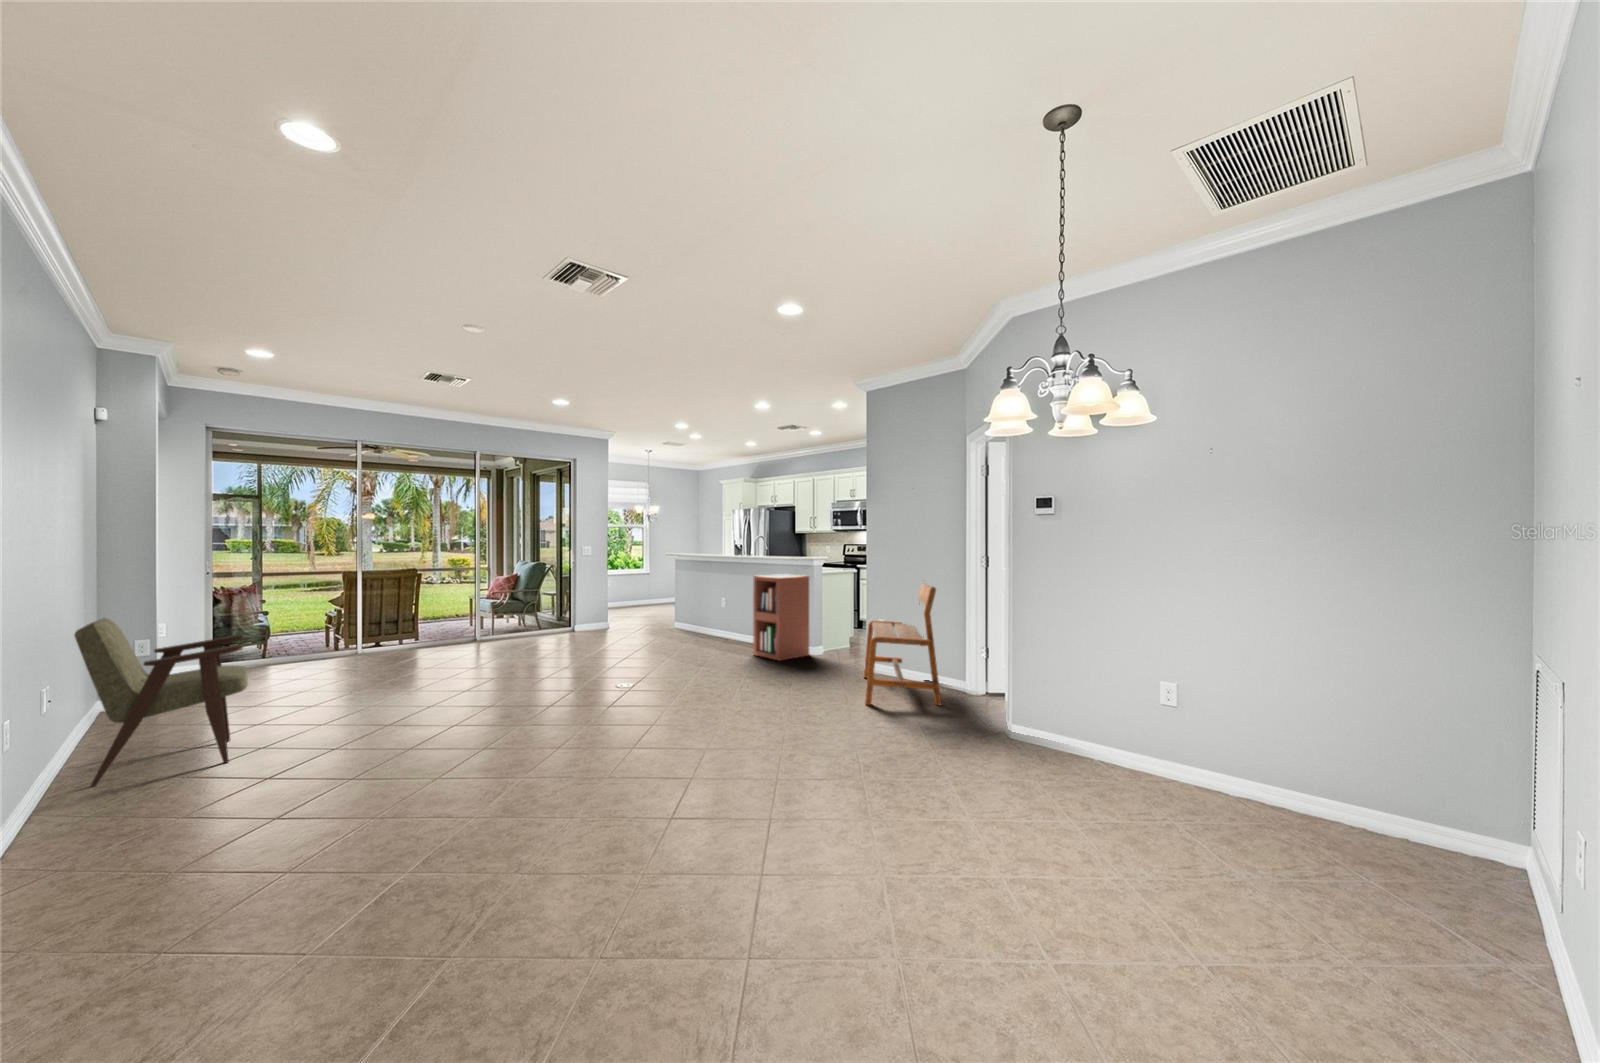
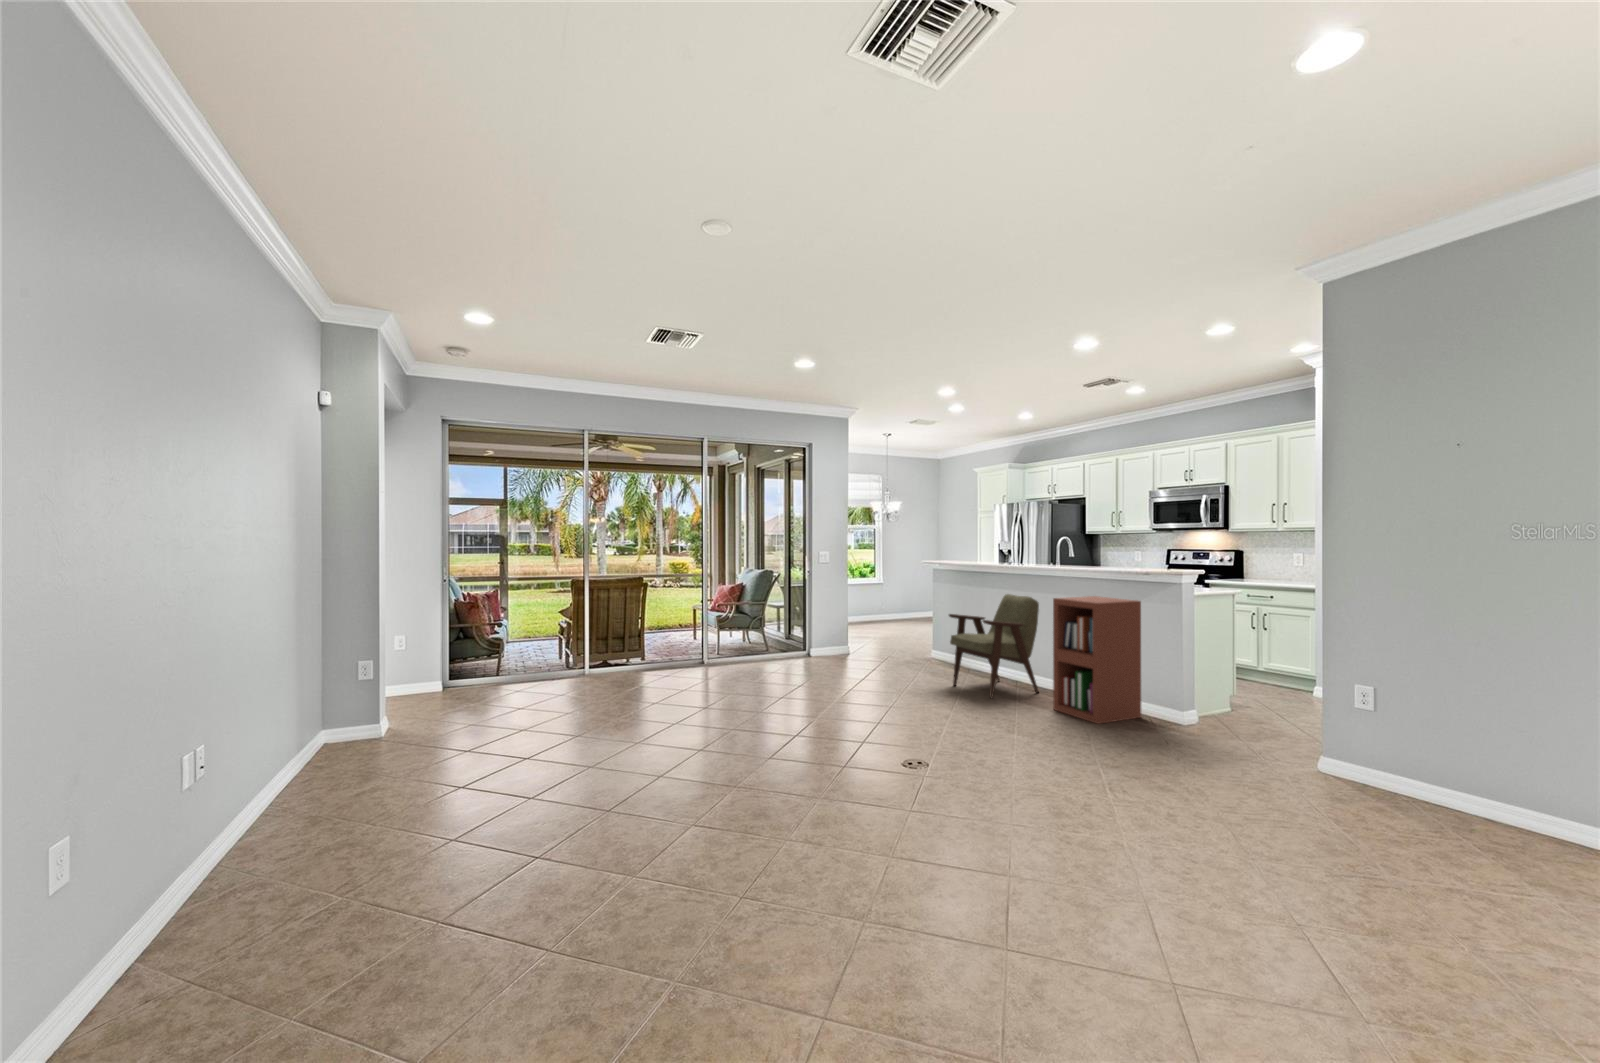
bench: present [864,582,941,705] -> none [1263,620,1476,862]
armchair: present [75,618,248,787] -> present [949,594,1039,699]

